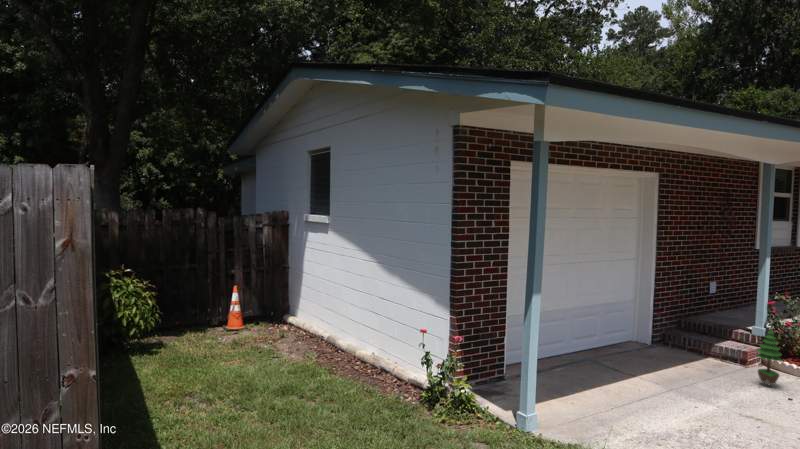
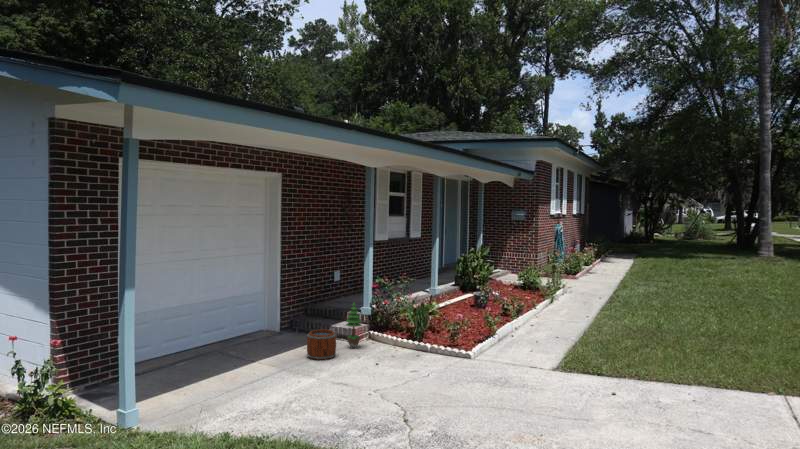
bucket: none [706,357,750,398] -> present [307,330,336,360]

